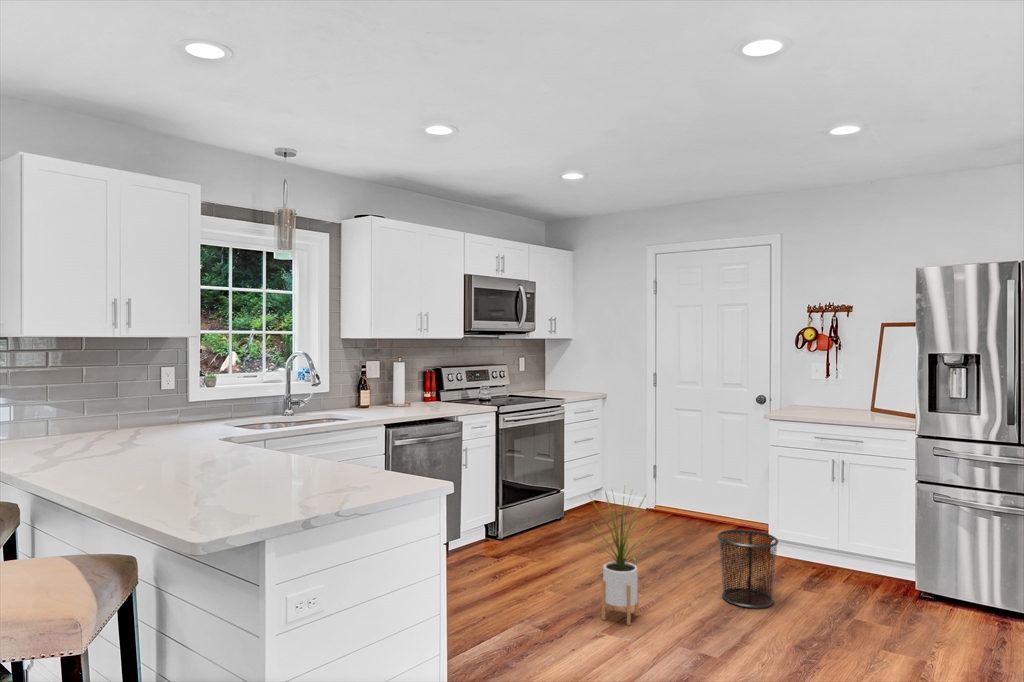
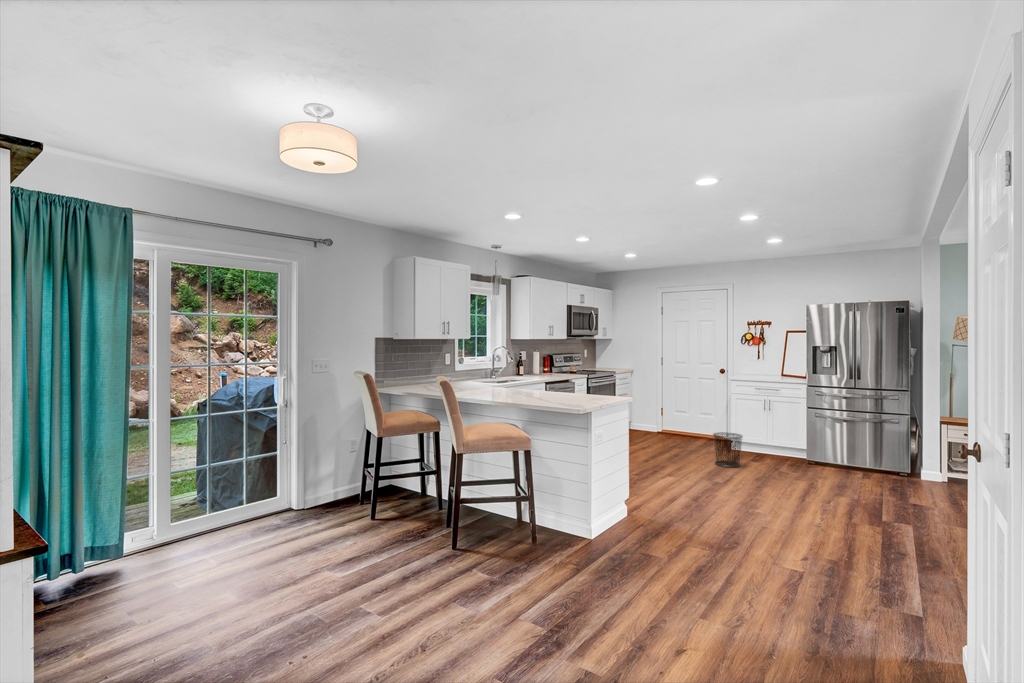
house plant: present [594,491,650,625] -> none [655,407,690,473]

